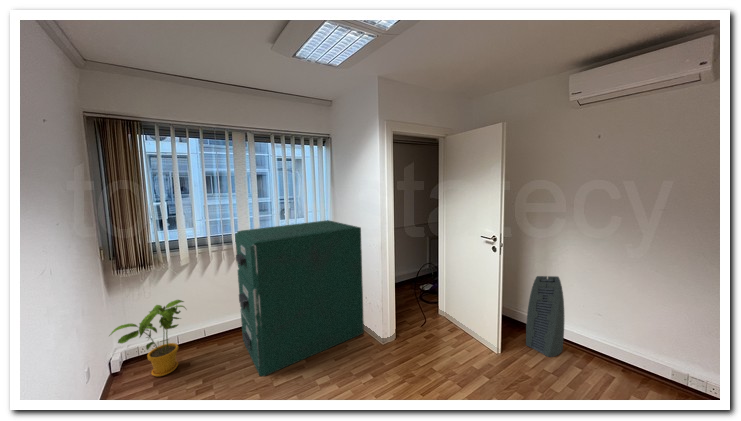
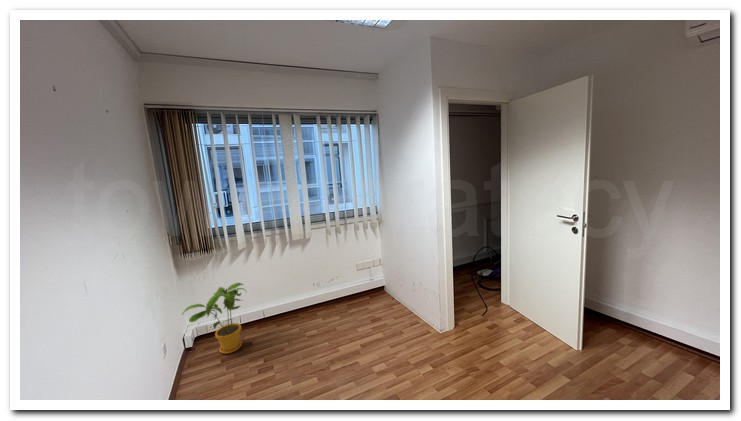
filing cabinet: present [235,220,364,376] -> none [287,204,419,360]
air purifier: present [526,276,564,357] -> none [615,262,669,359]

